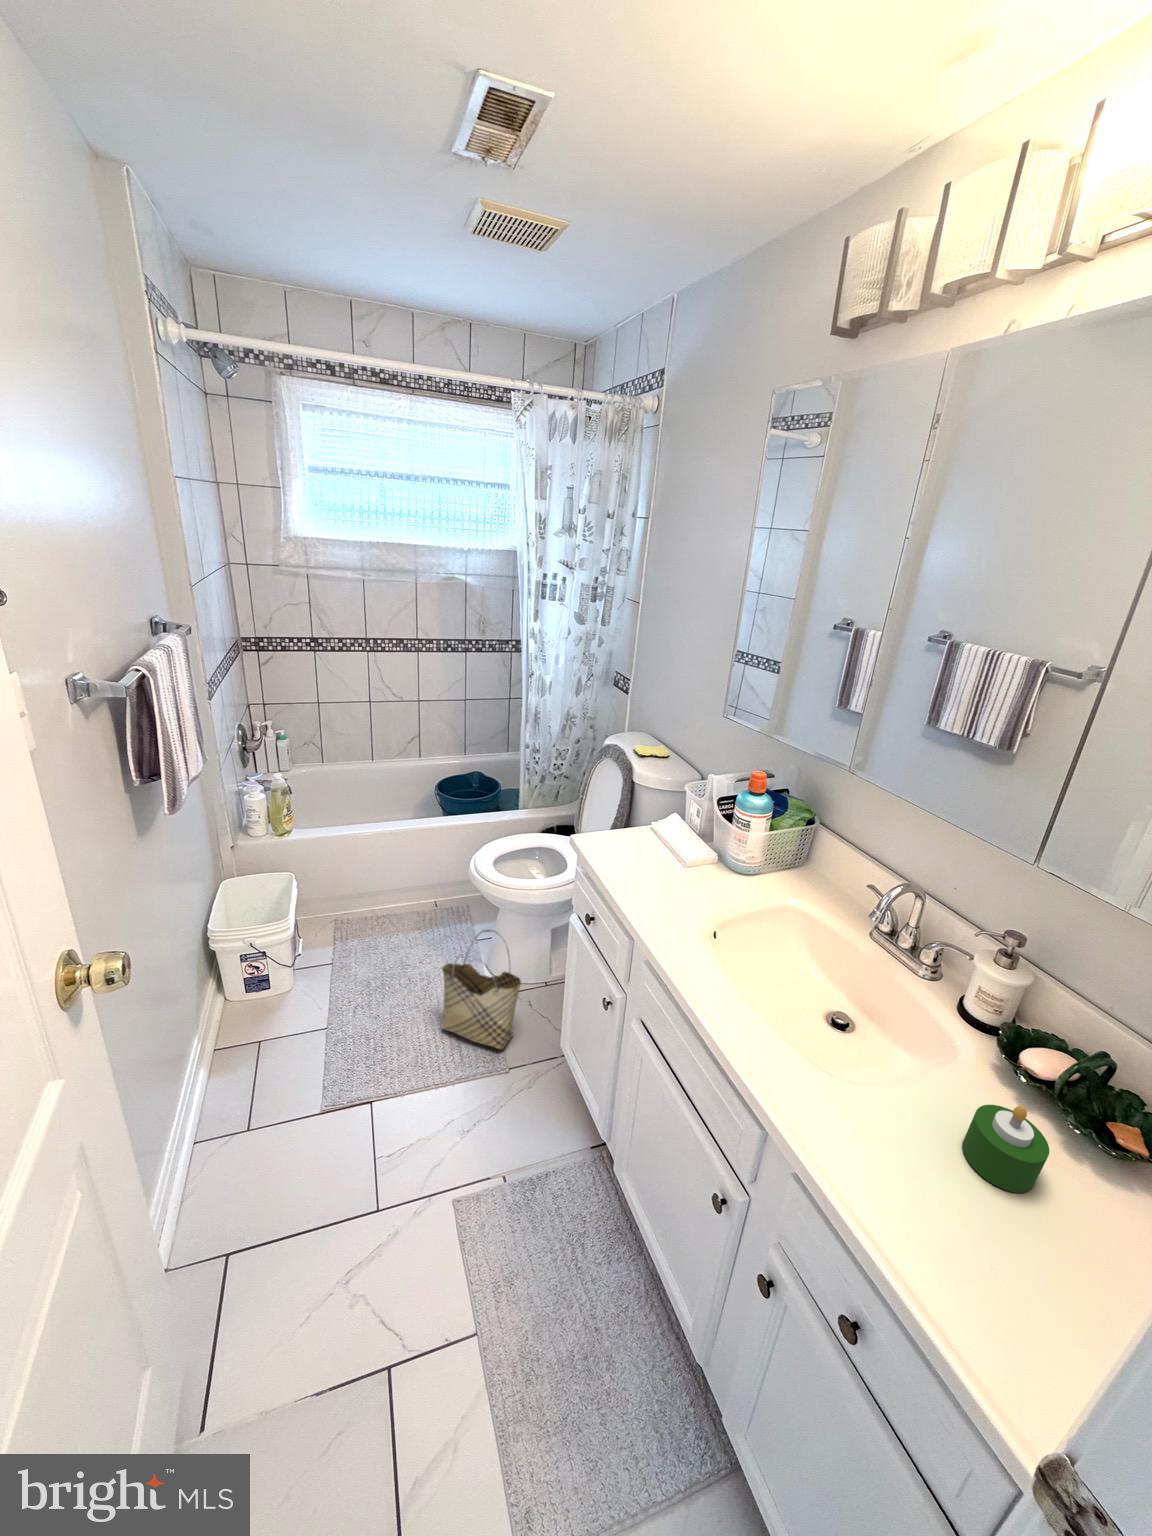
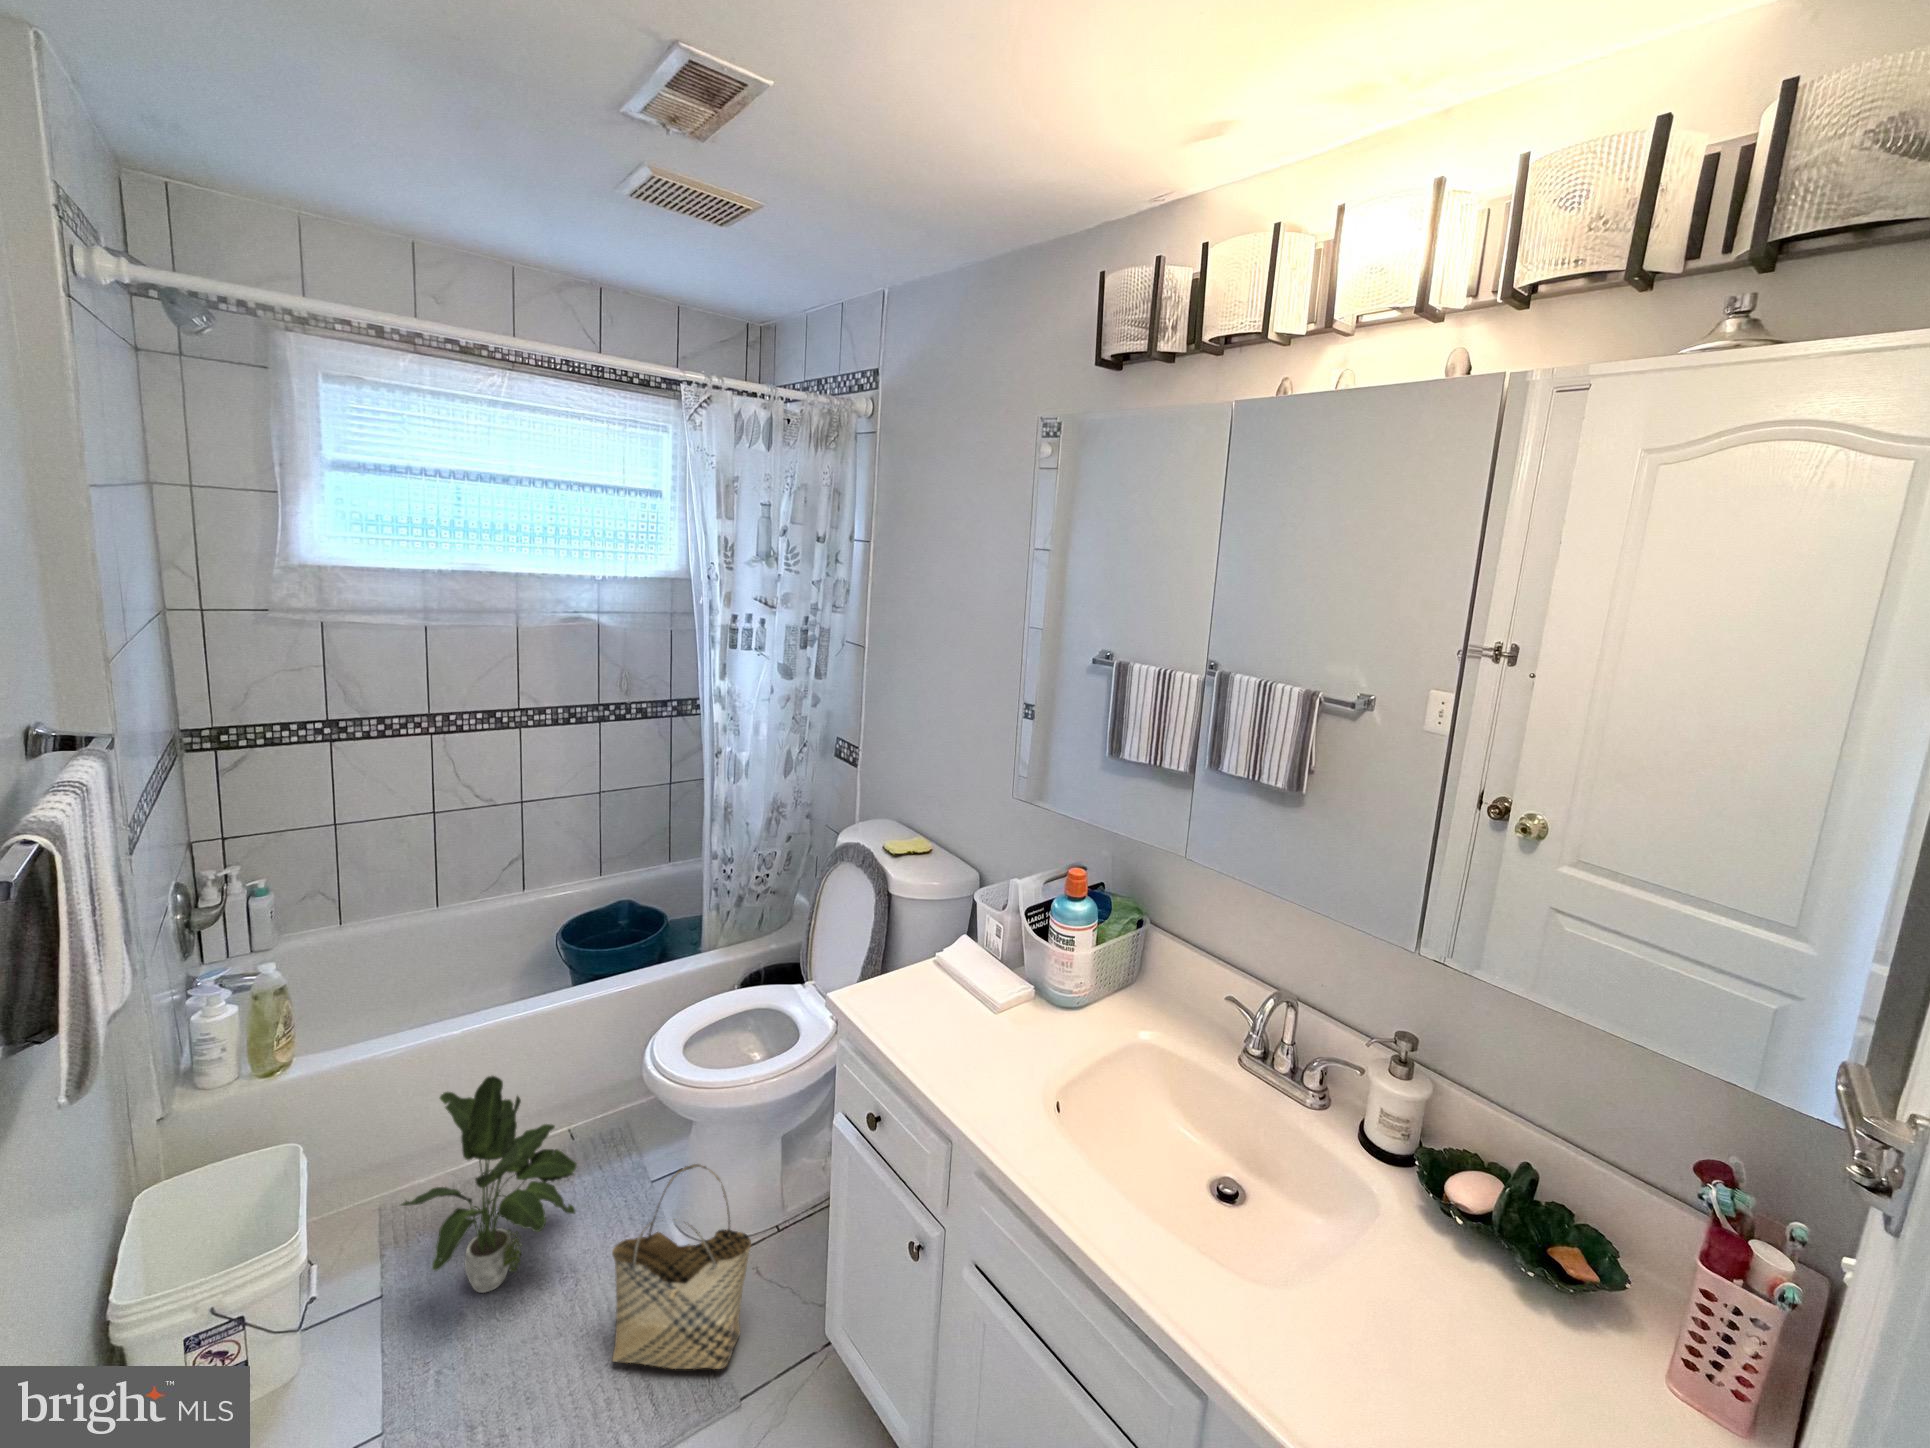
potted plant: none [335,855,431,976] -> present [401,1076,577,1293]
candle: present [962,1105,1049,1193] -> none [1432,1265,1527,1384]

